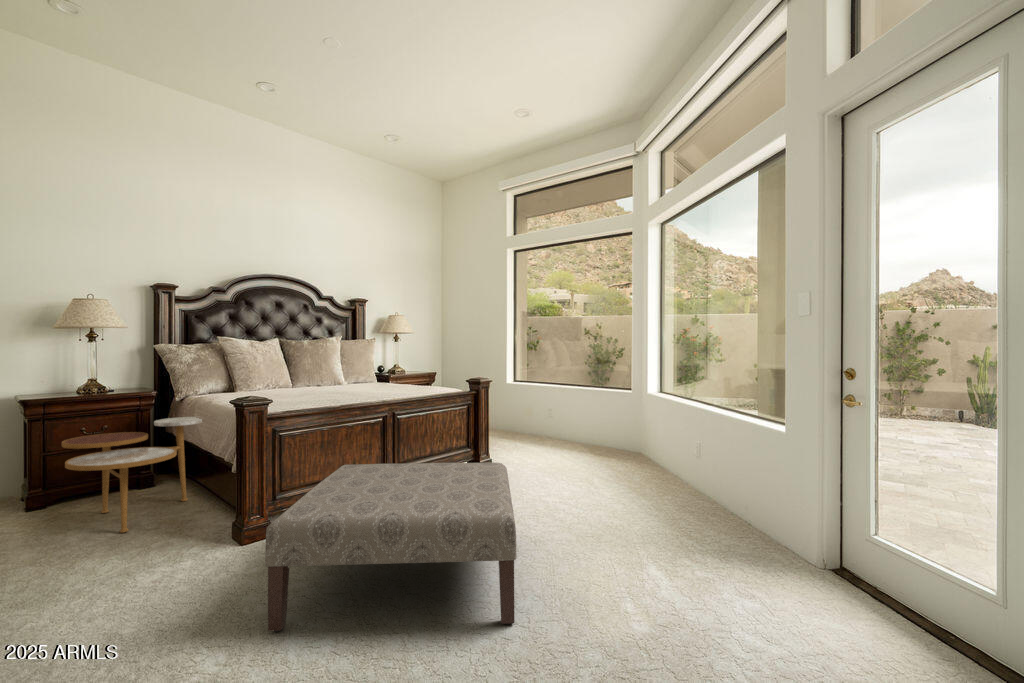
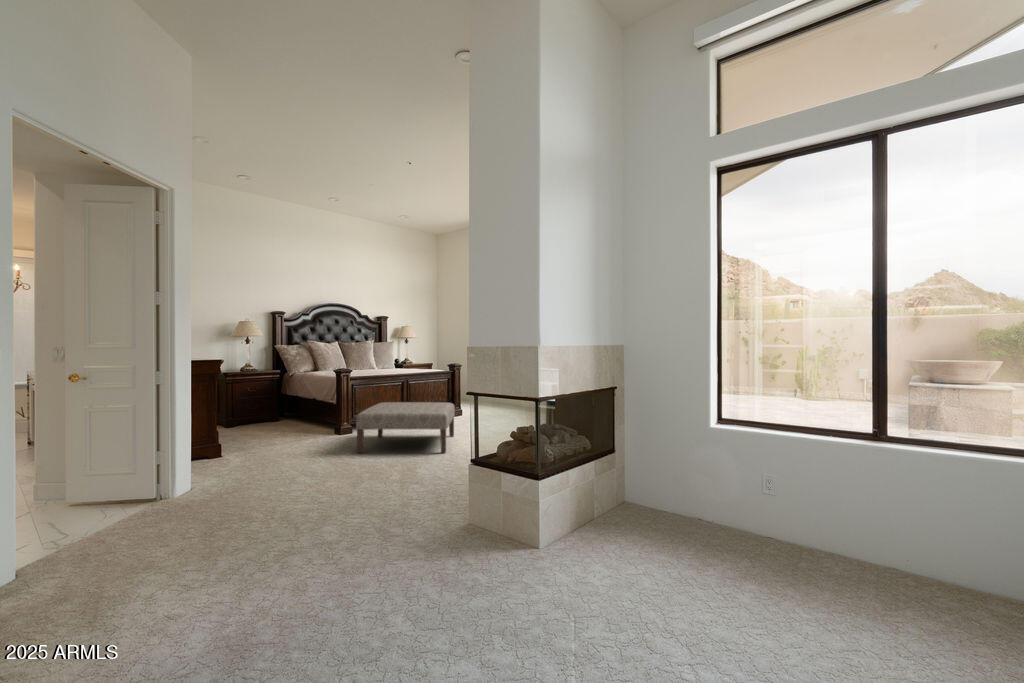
side table: present [62,417,202,533] -> none [245,383,308,434]

